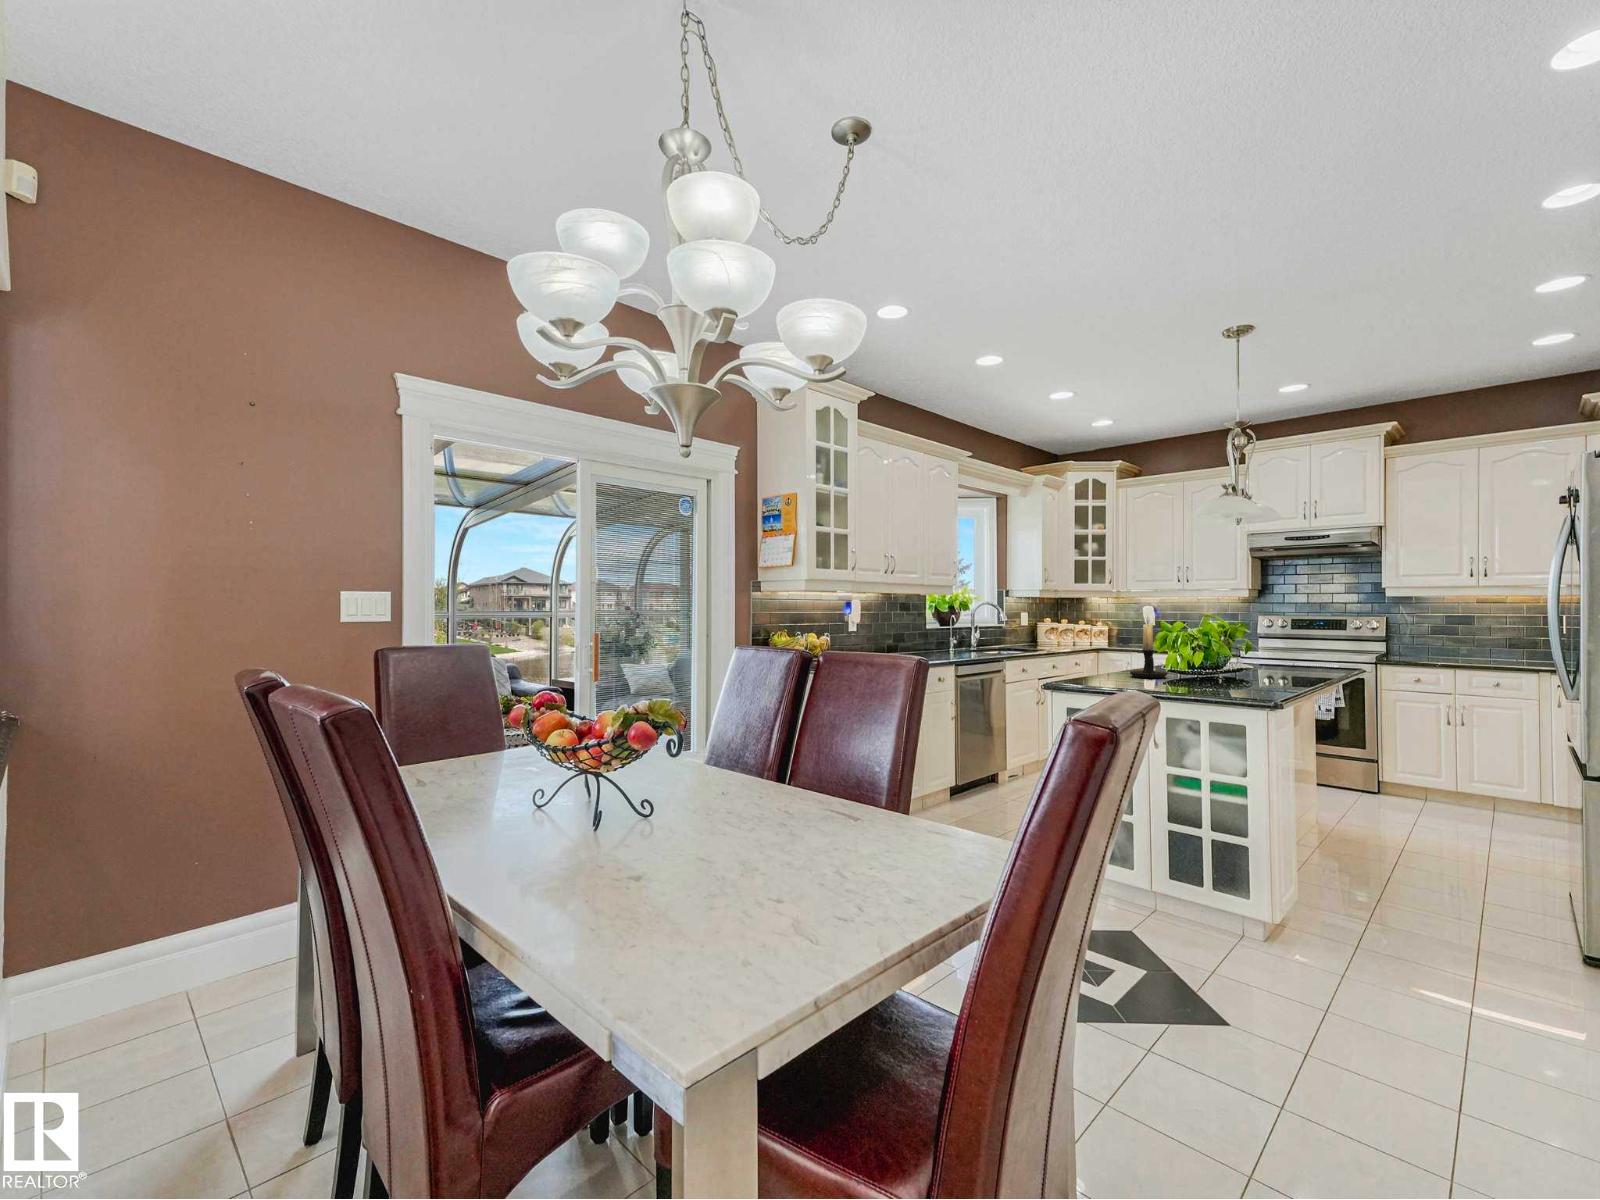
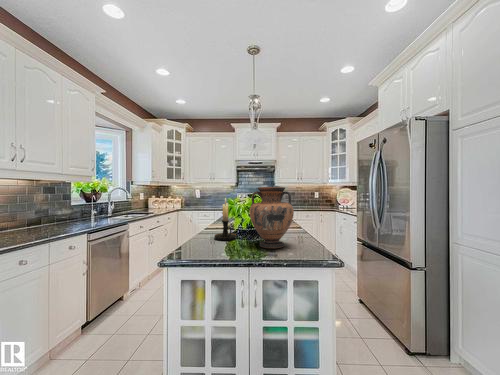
vase: none [1177,597,1254,688] -> present [250,187,294,248]

